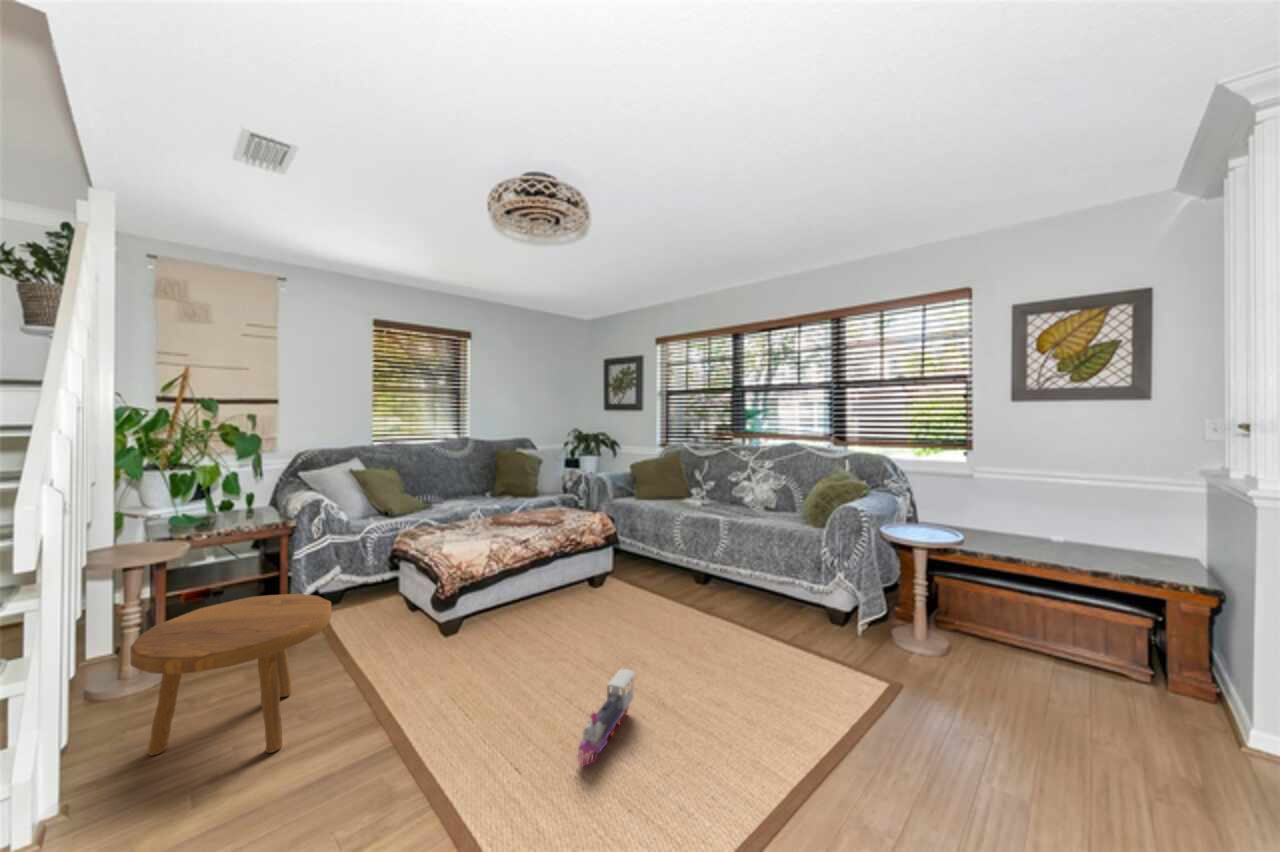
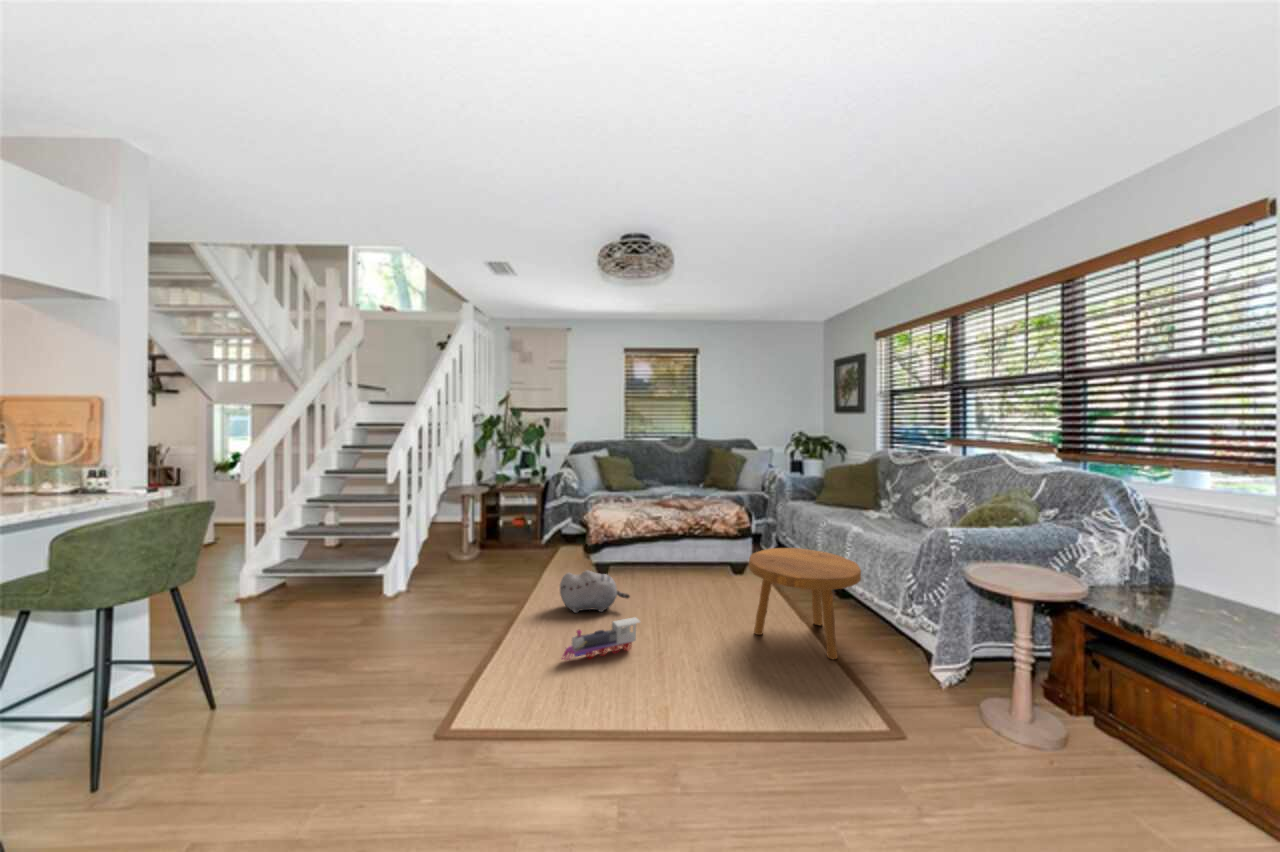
footstool: present [130,594,332,755] -> present [749,548,861,659]
plush toy: none [462,629,556,698] -> present [560,570,630,613]

